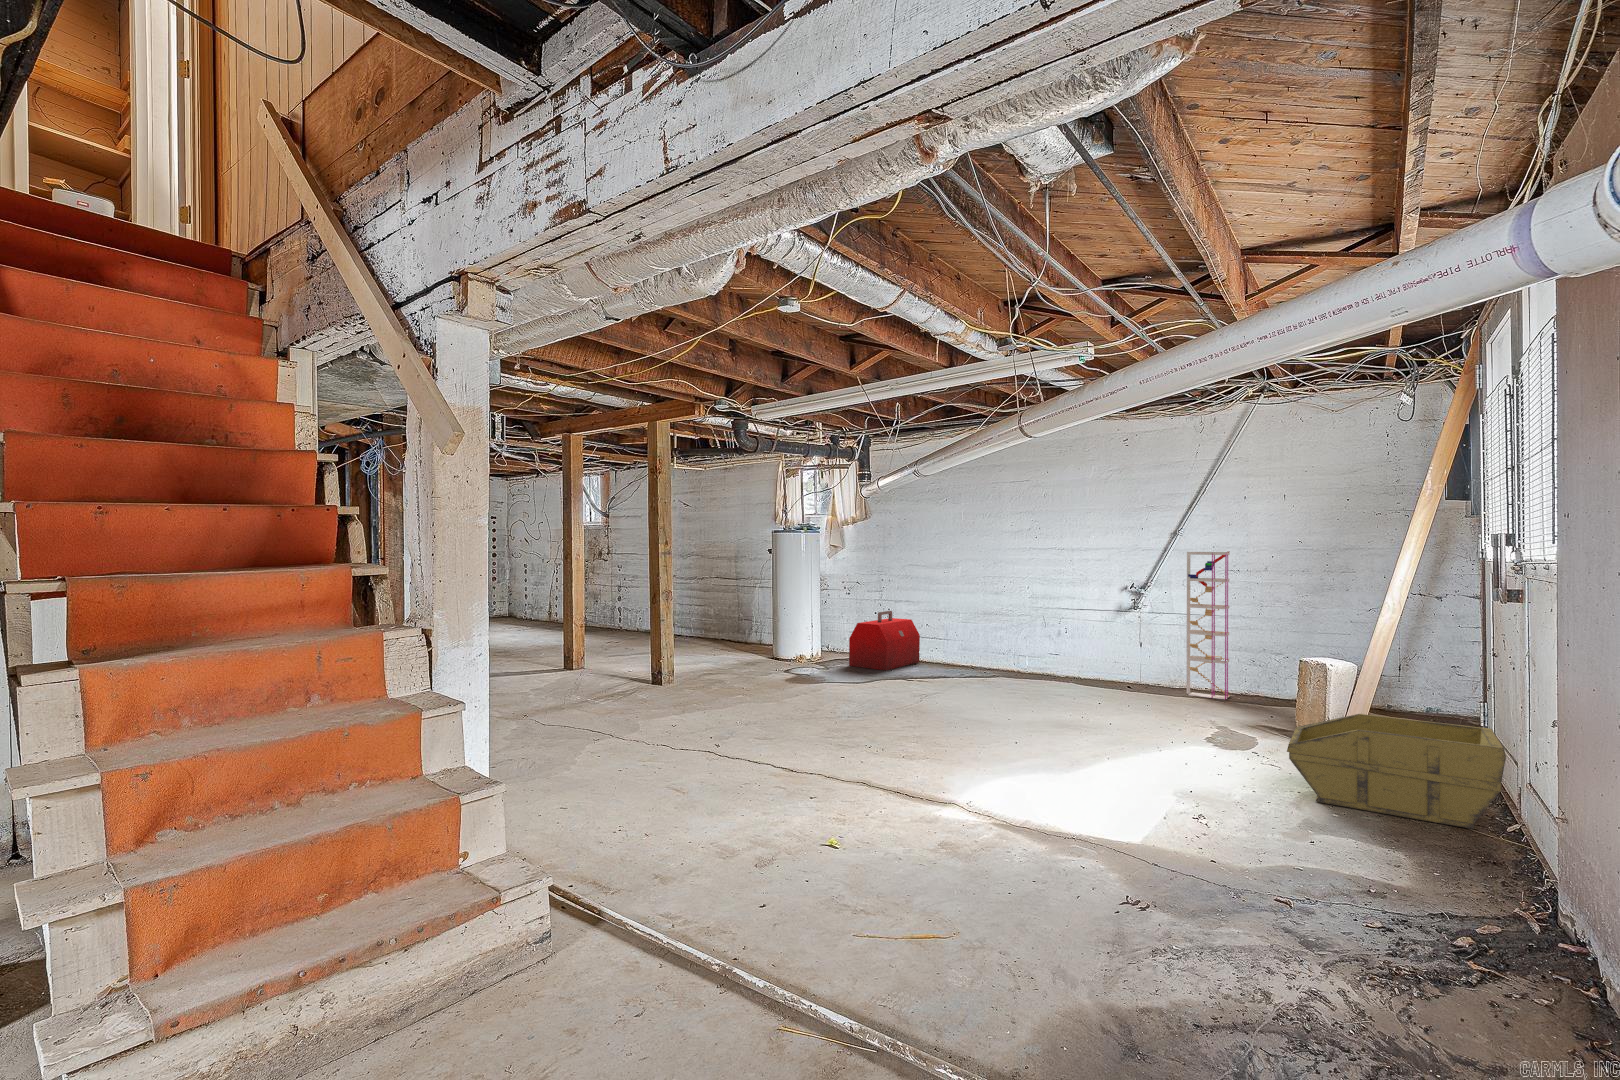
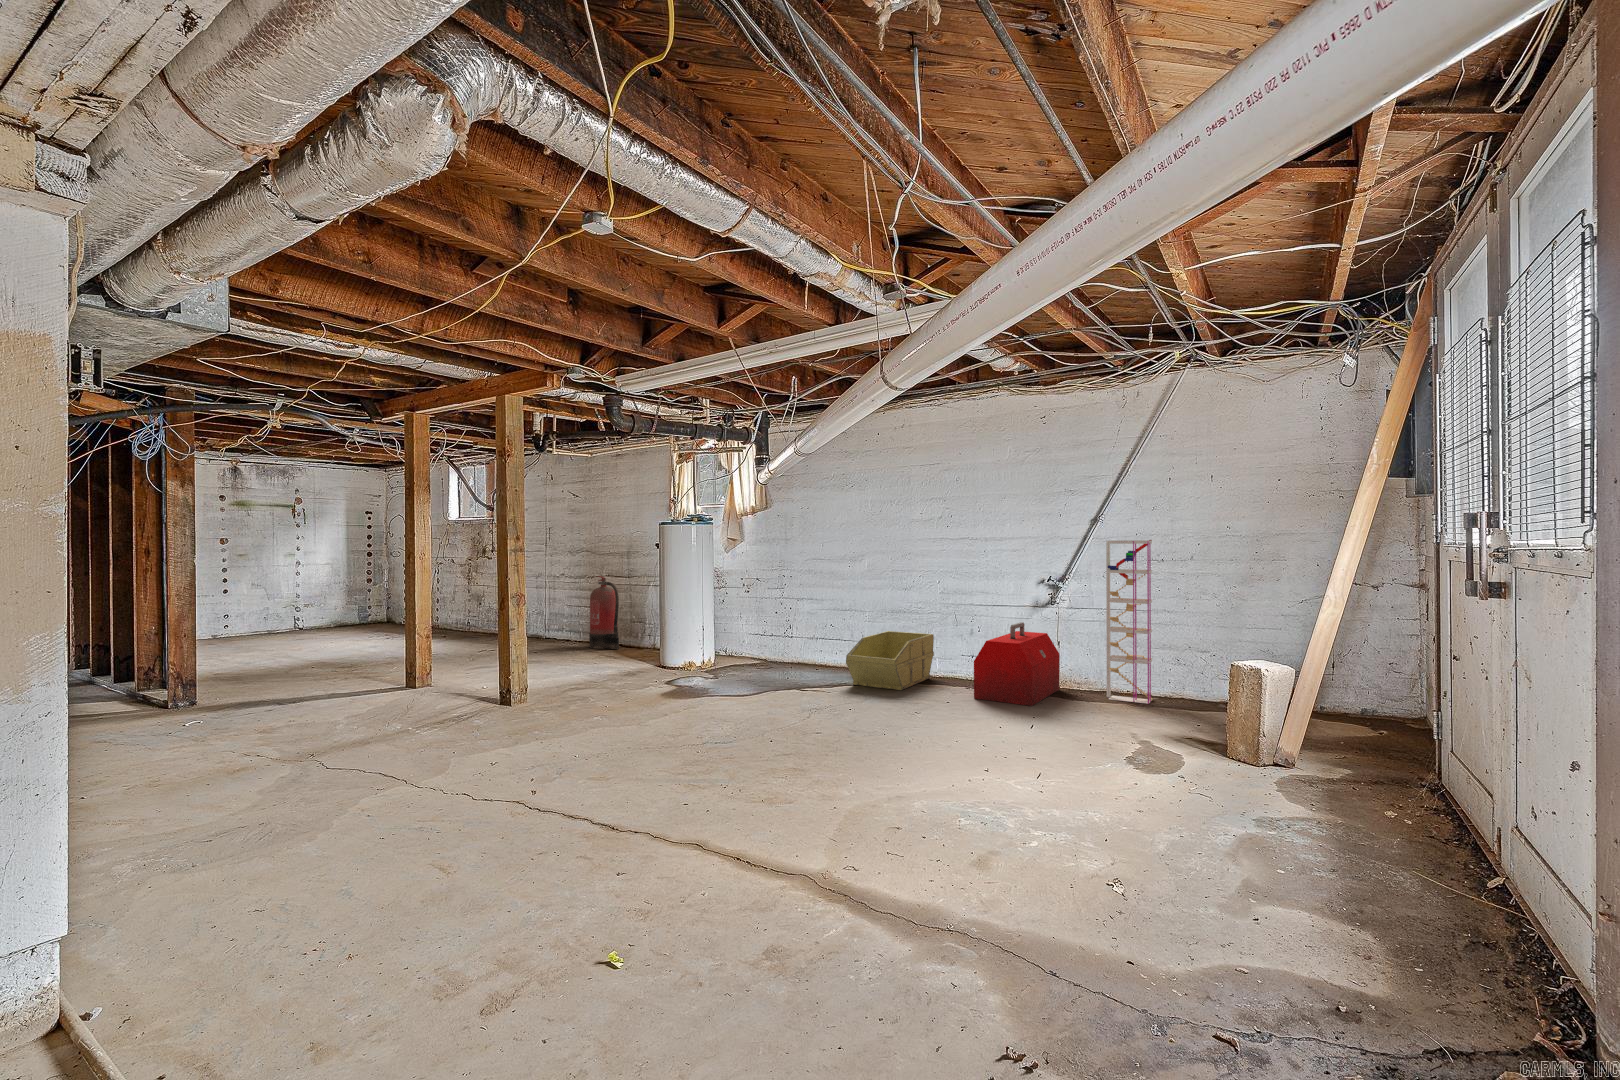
fire extinguisher: none [701,579,729,645] -> present [589,576,619,649]
toolbox: present [849,611,920,670] -> present [974,622,1060,706]
storage bin: present [1287,714,1506,829] -> present [846,631,934,690]

